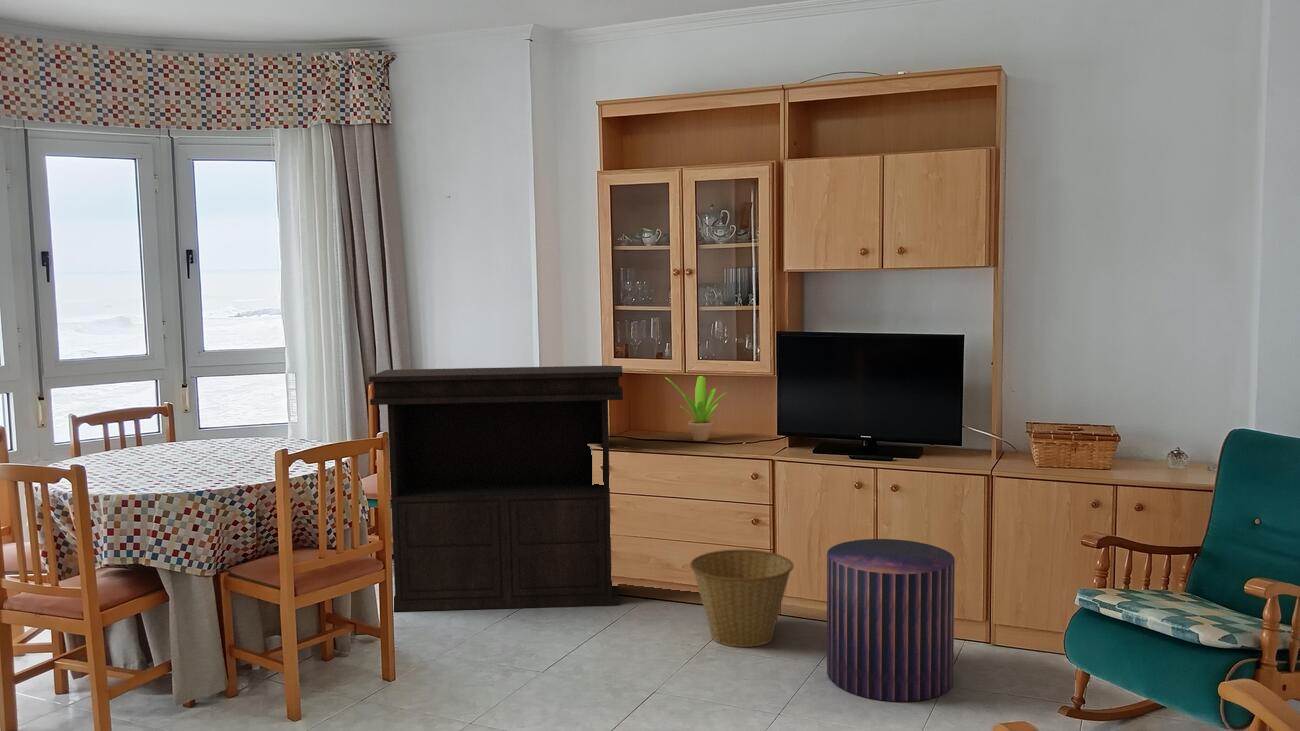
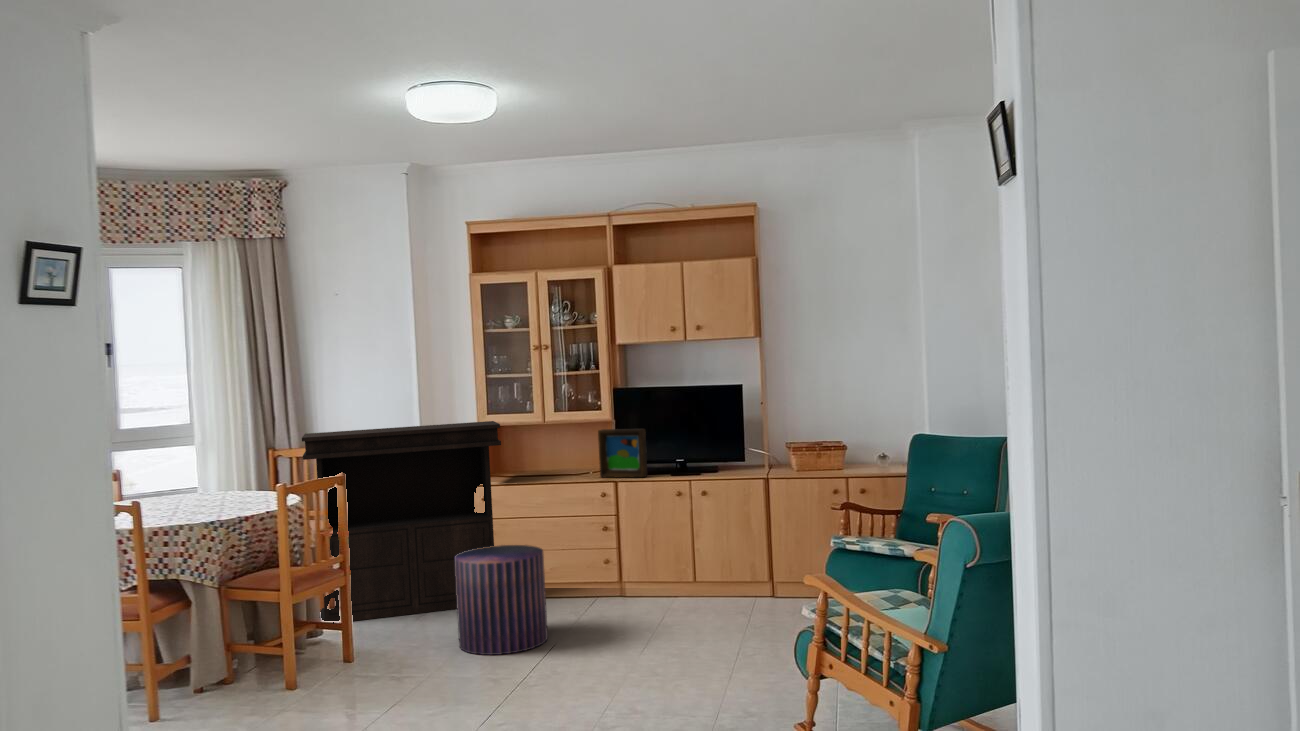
potted plant: present [665,376,727,441] -> none [528,424,576,475]
picture frame: none [754,386,819,456] -> present [598,429,647,477]
pouf: present [827,539,955,702] -> present [455,545,548,655]
basket: present [690,550,793,647] -> none [562,549,637,616]

